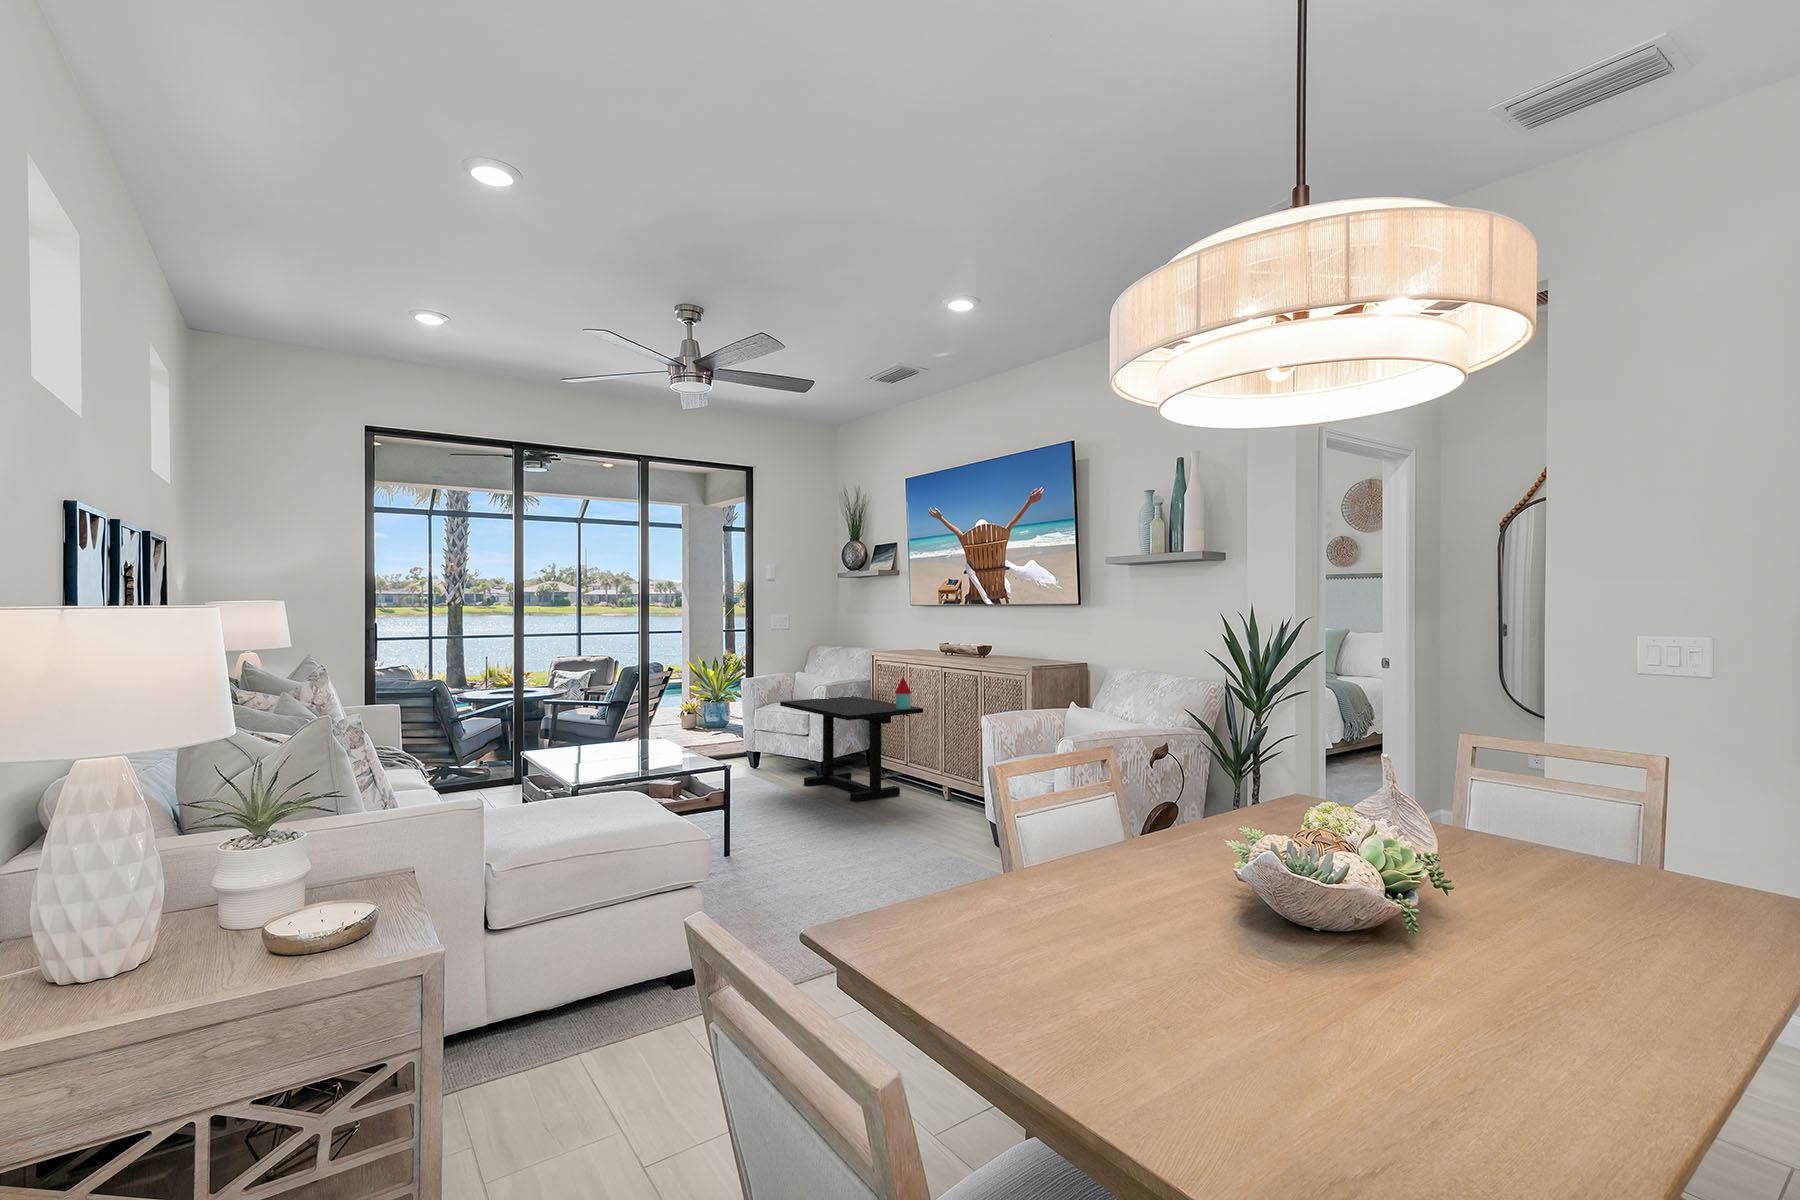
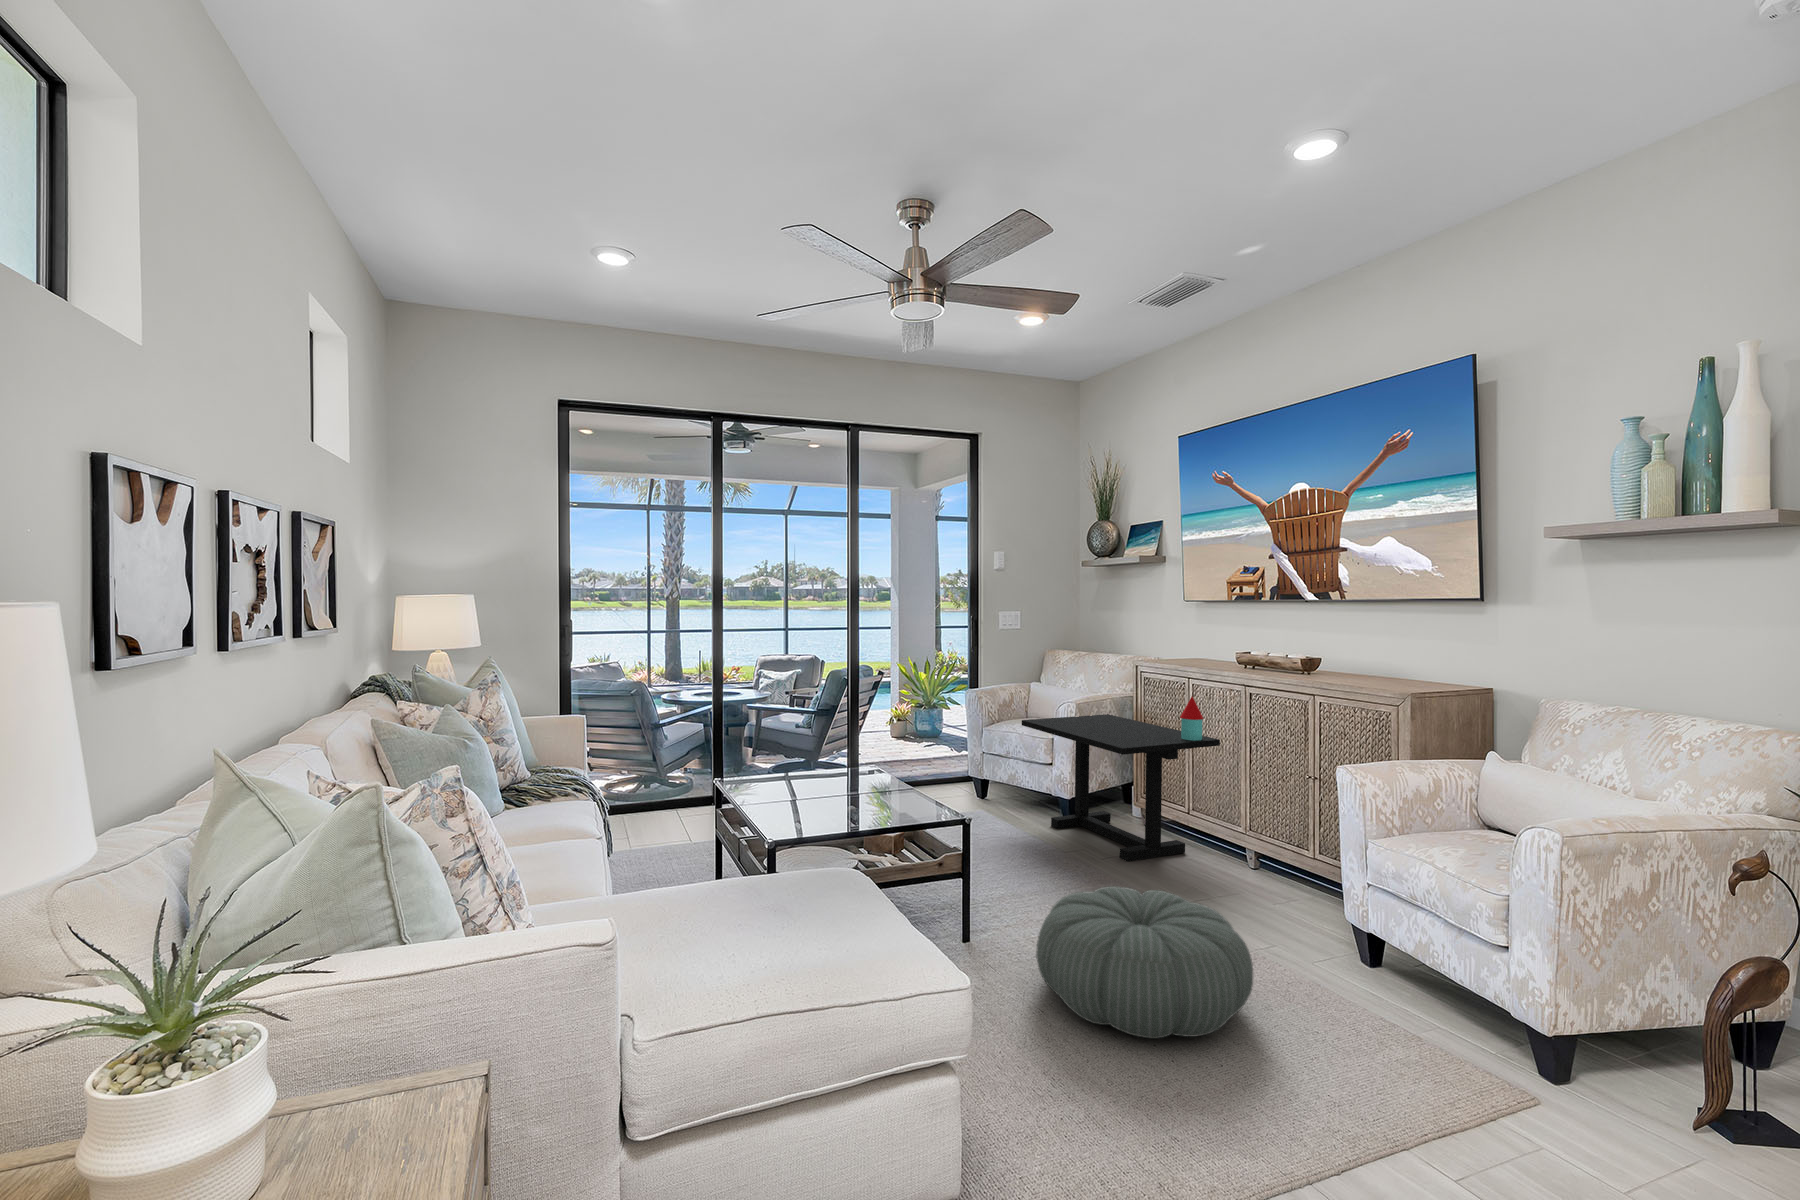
pouf: none [766,802,904,885] -> present [1036,886,1253,1039]

